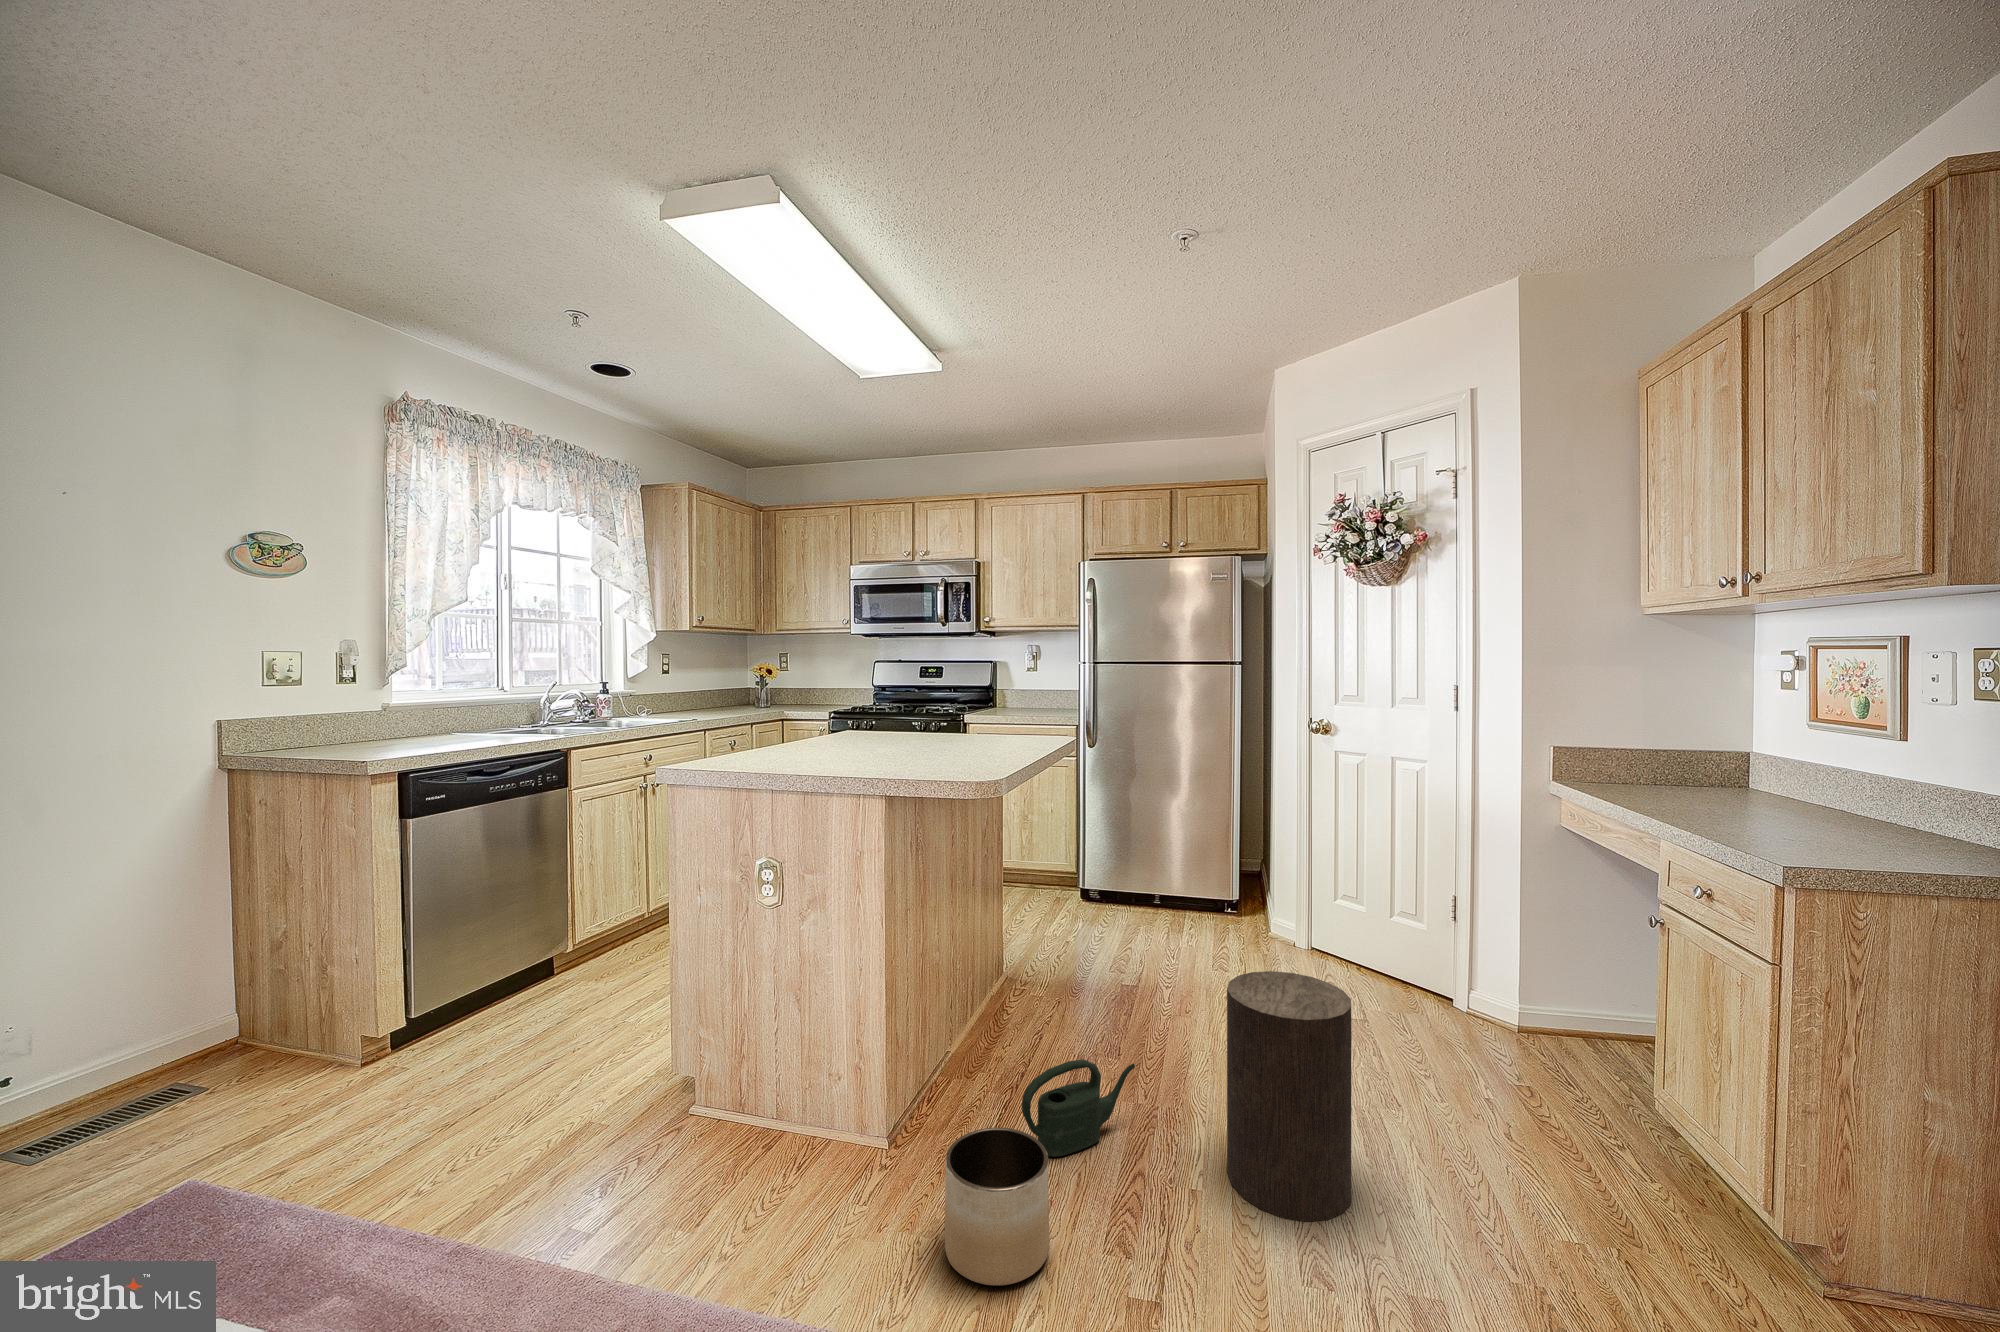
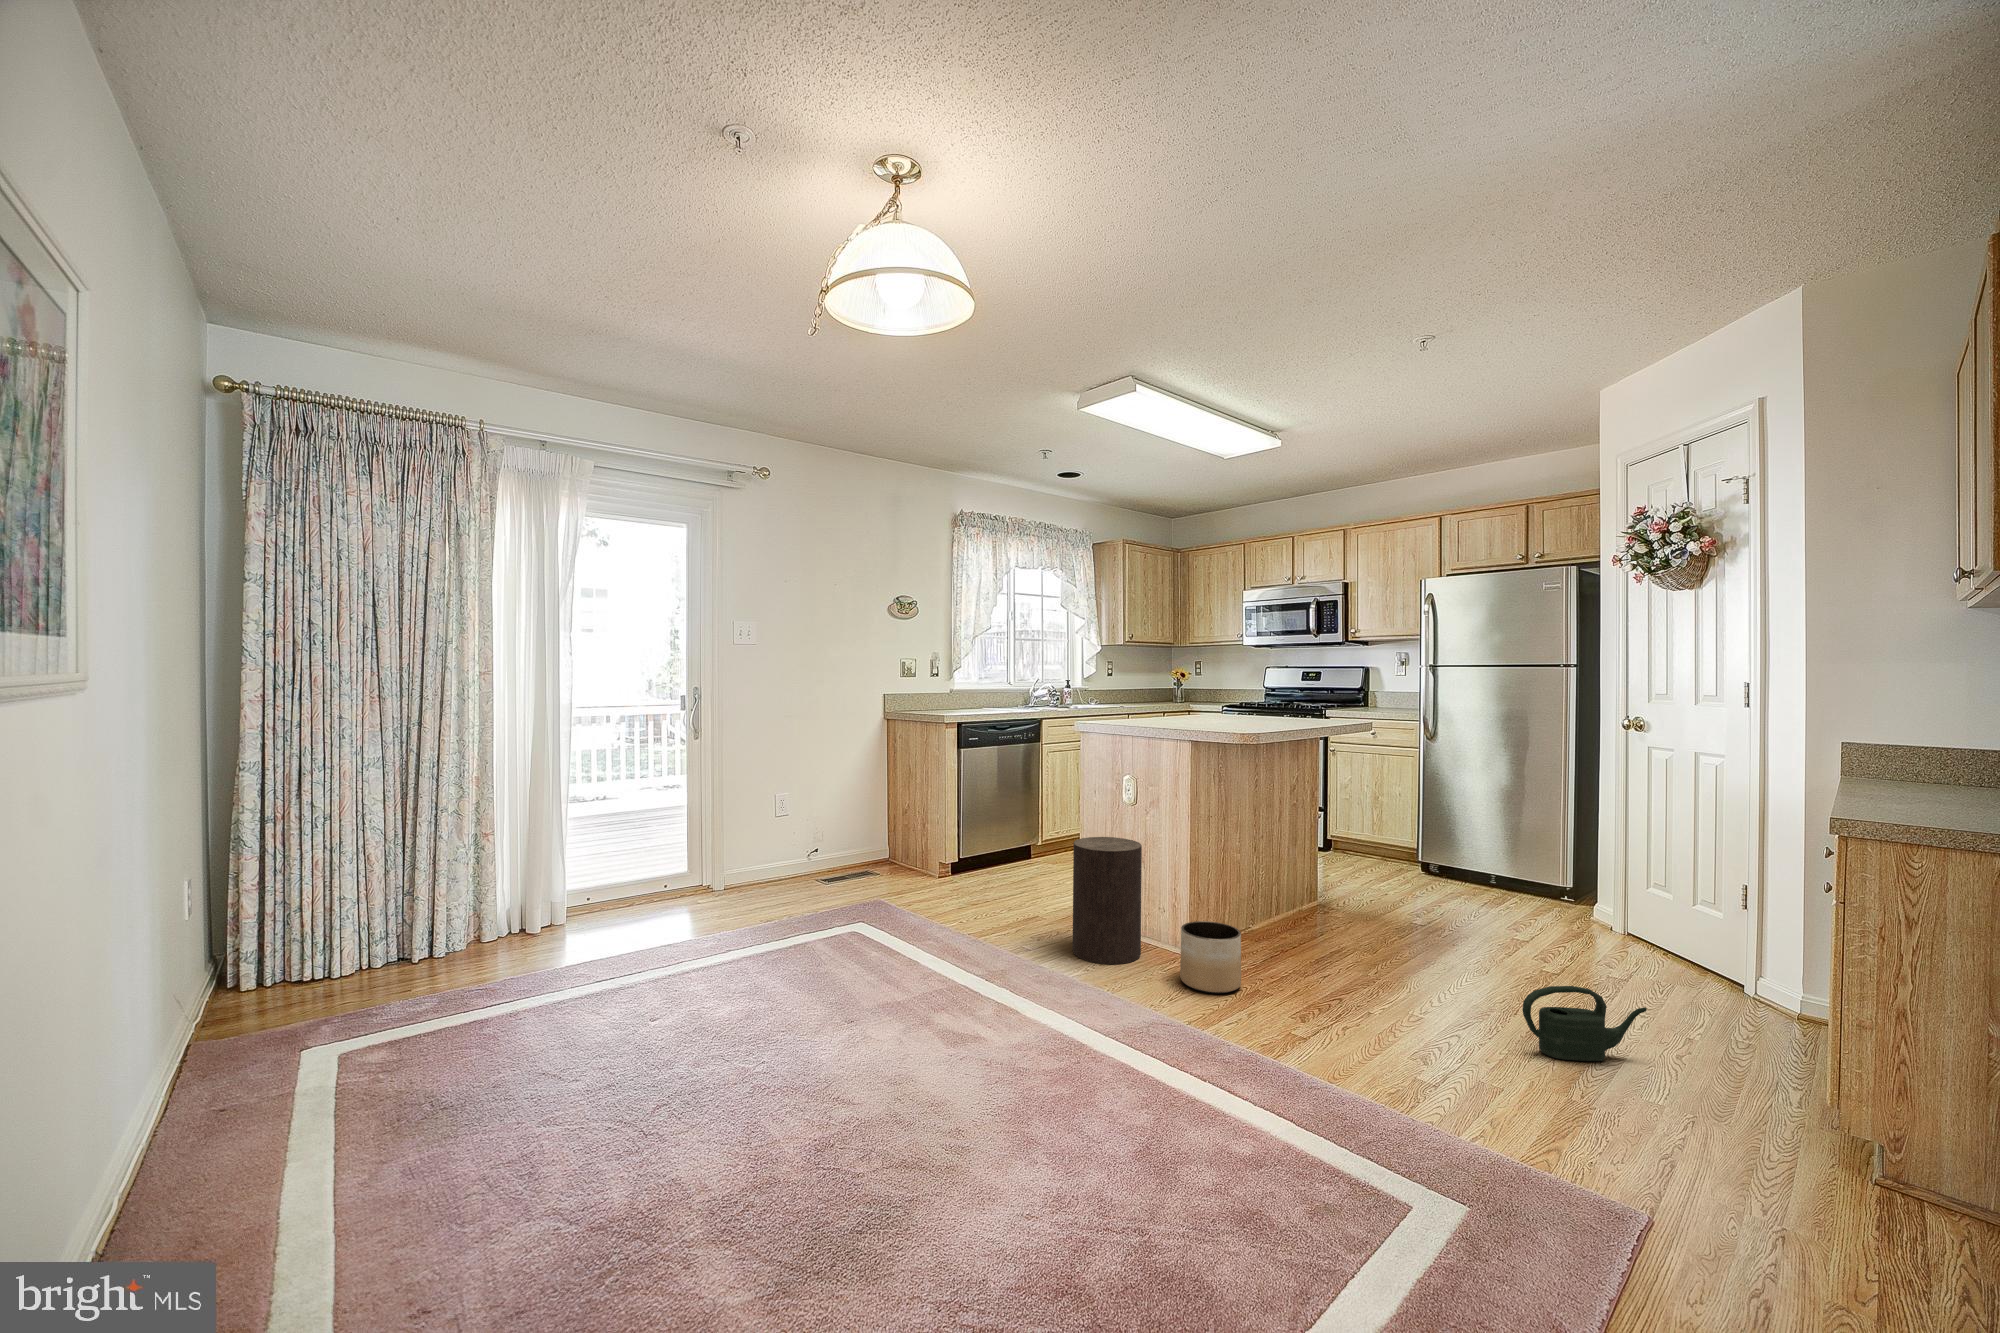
stool: present [1227,971,1351,1222] -> present [1072,837,1142,964]
watering can: present [1022,1059,1135,1157] -> present [1522,986,1647,1061]

